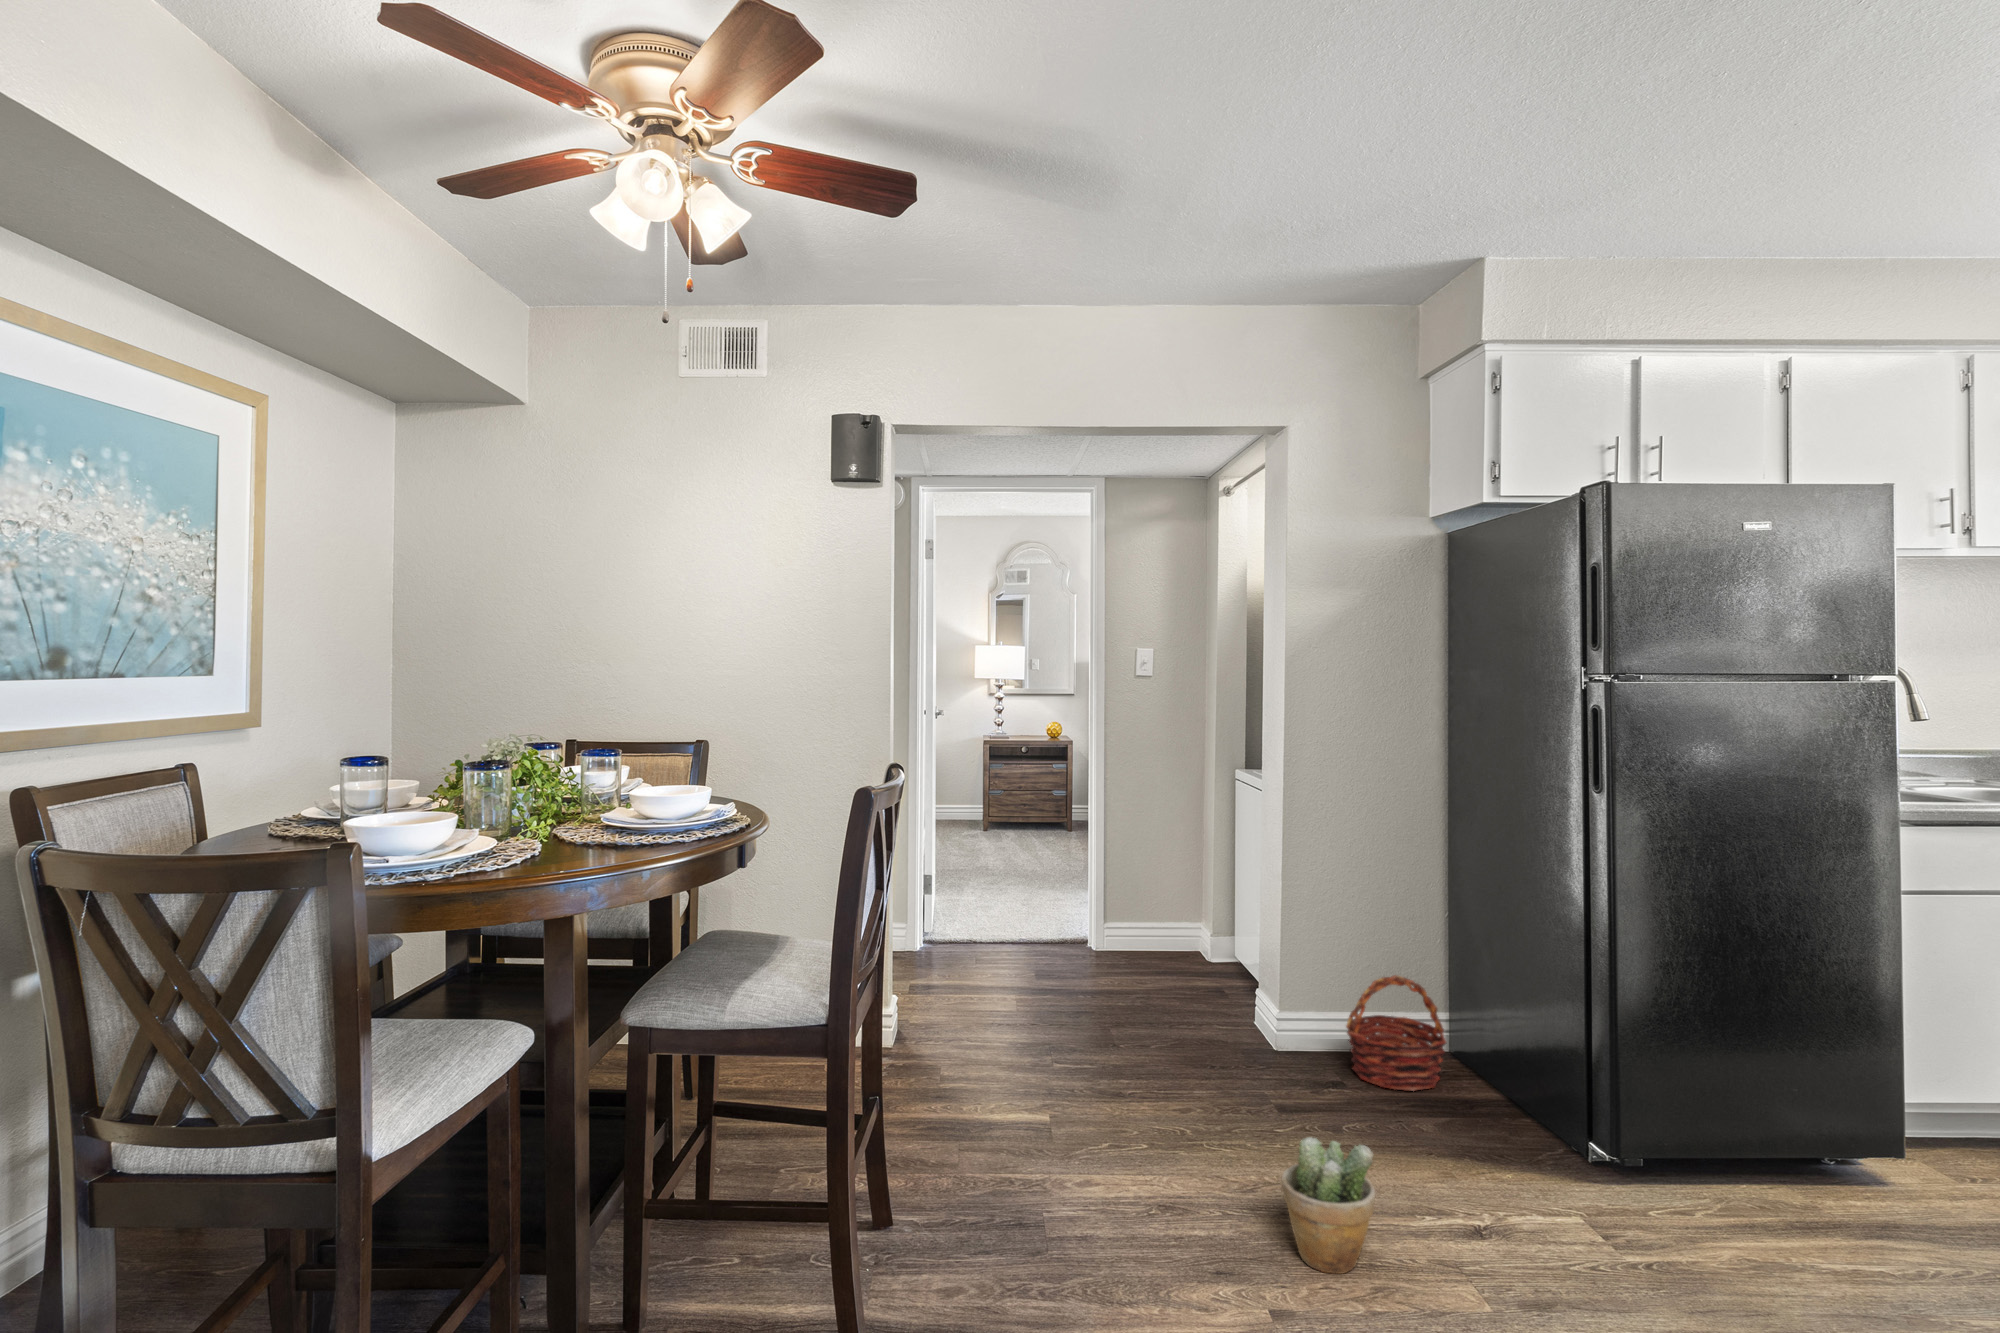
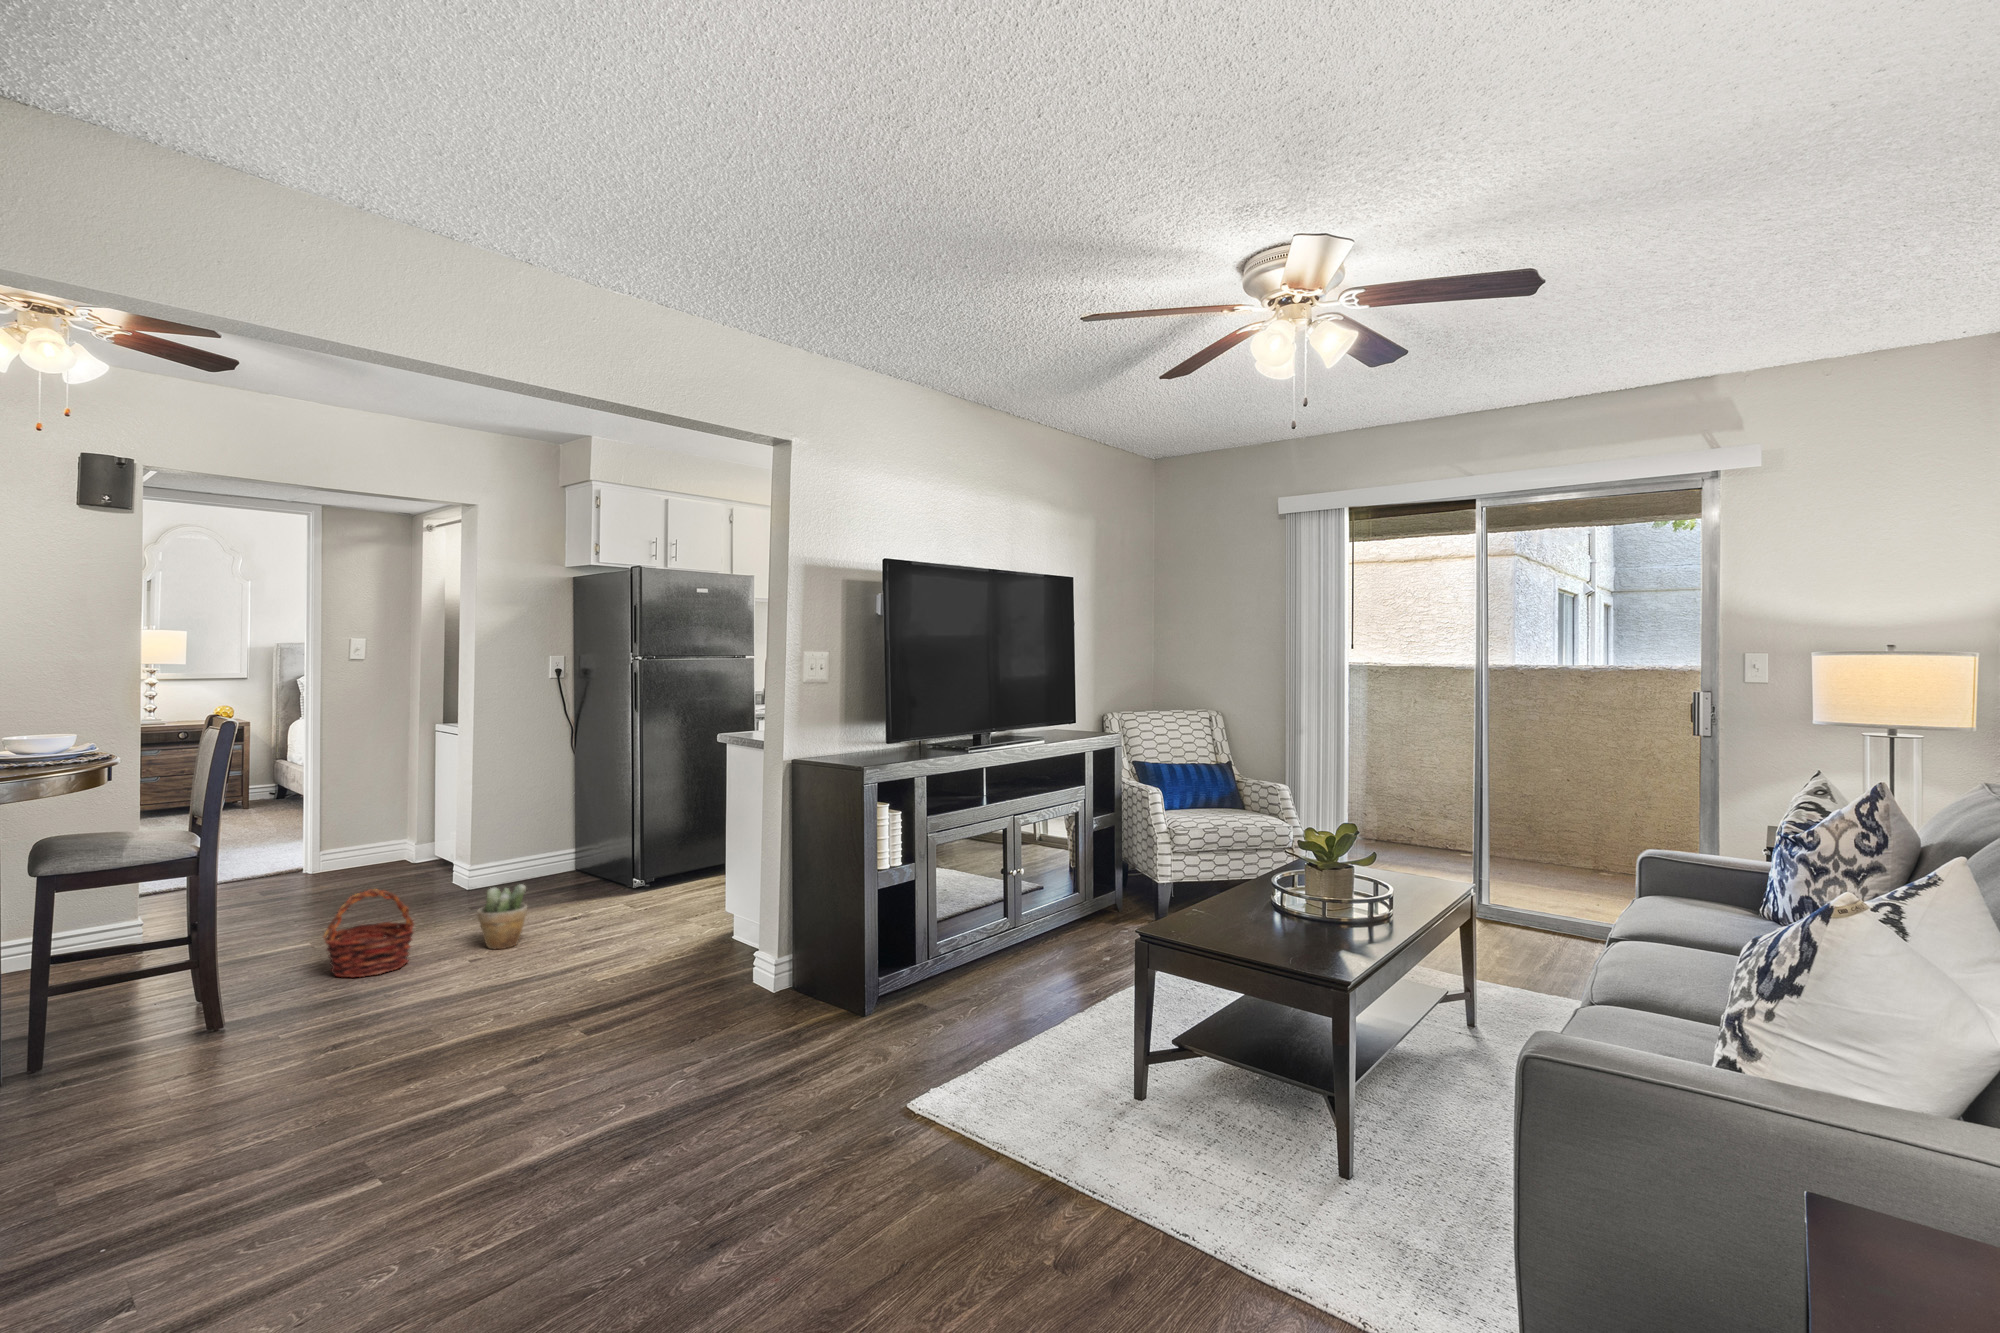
basket: present [1346,975,1446,1091] -> present [324,889,414,977]

